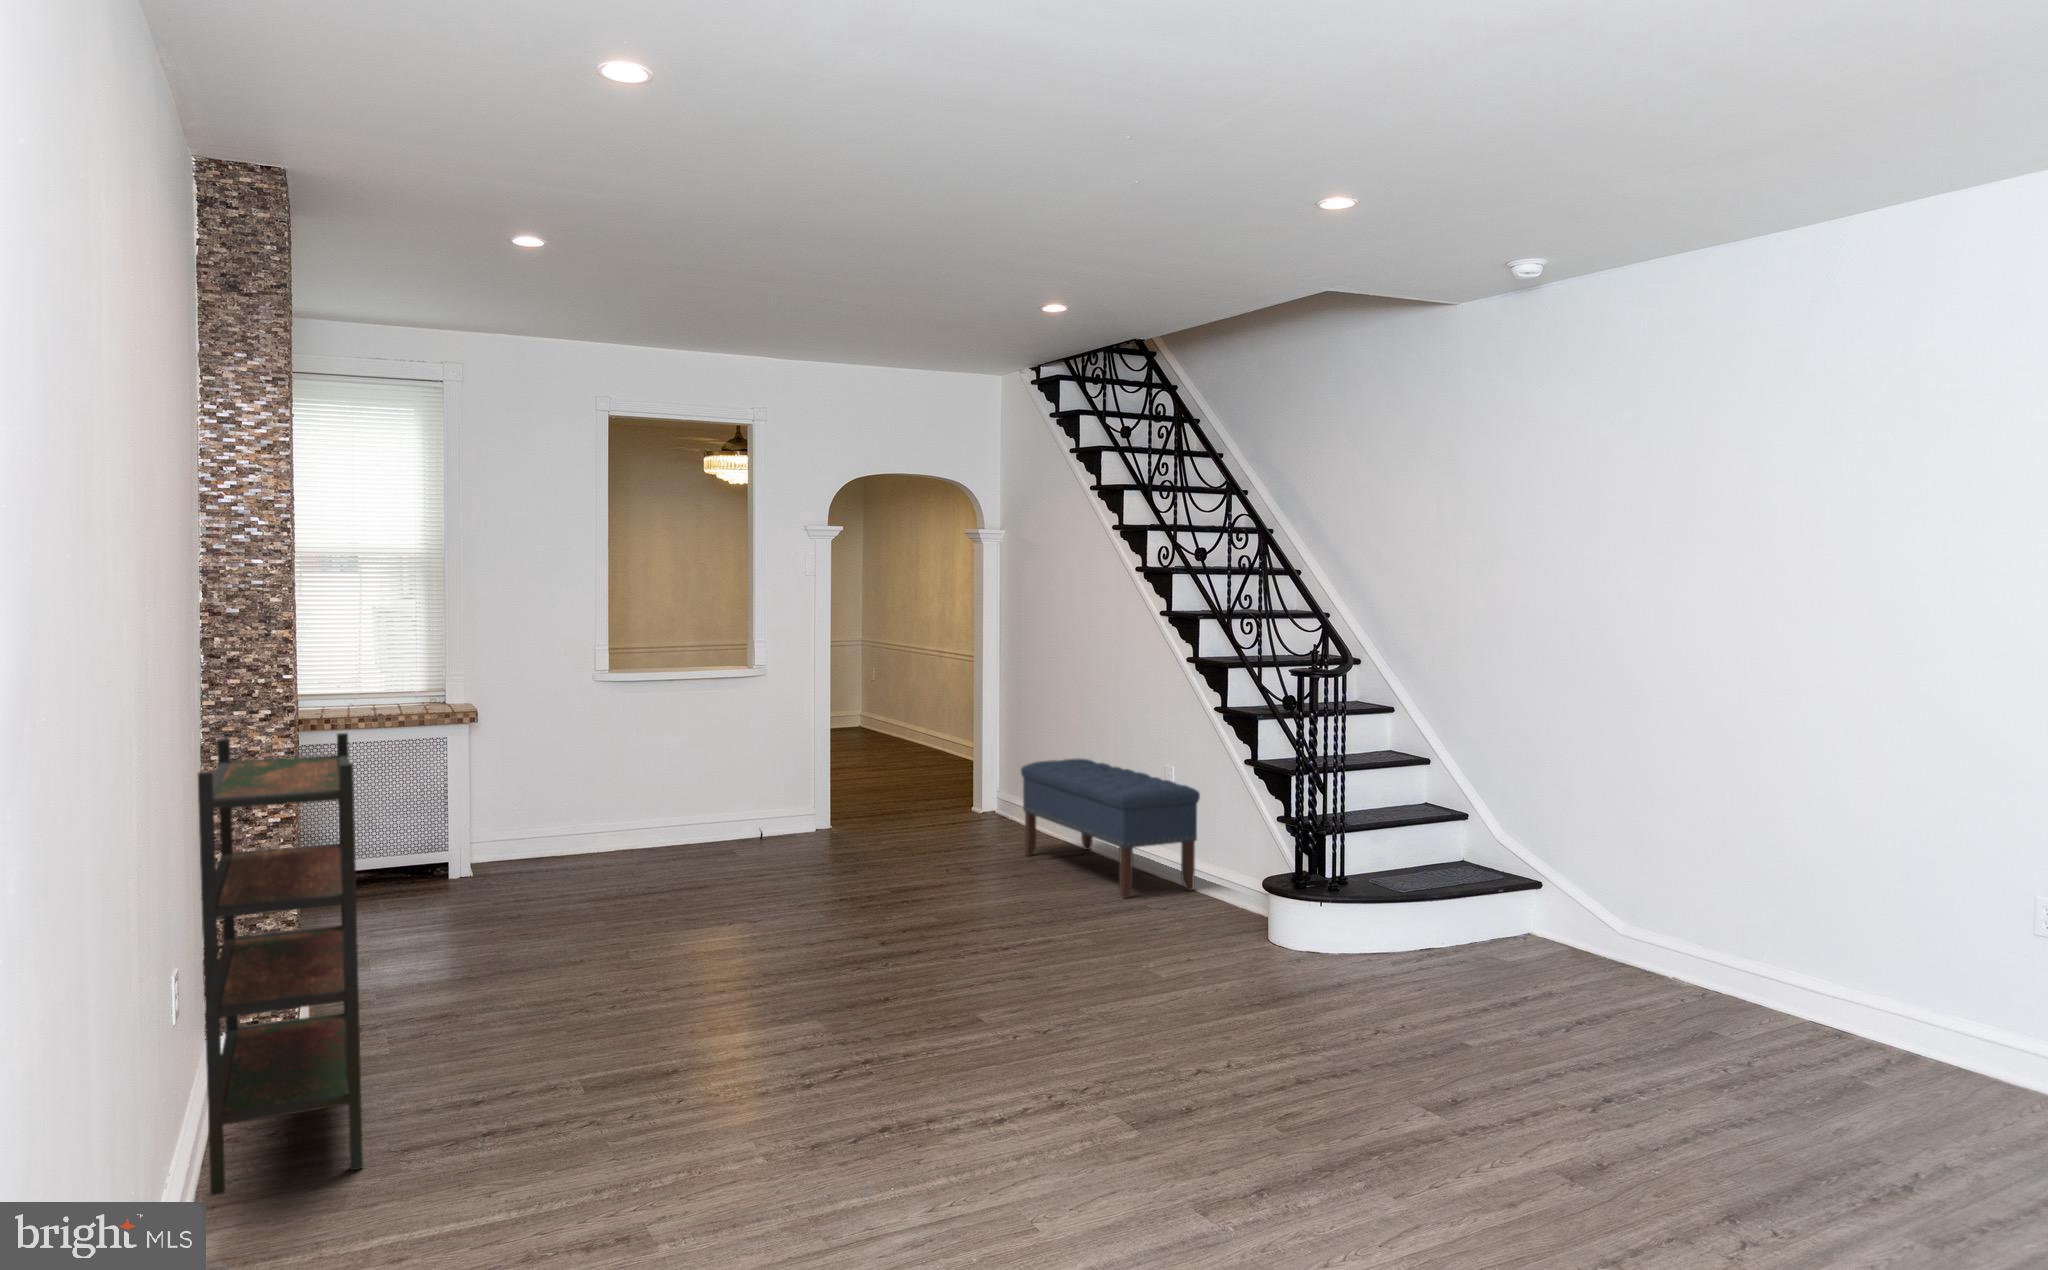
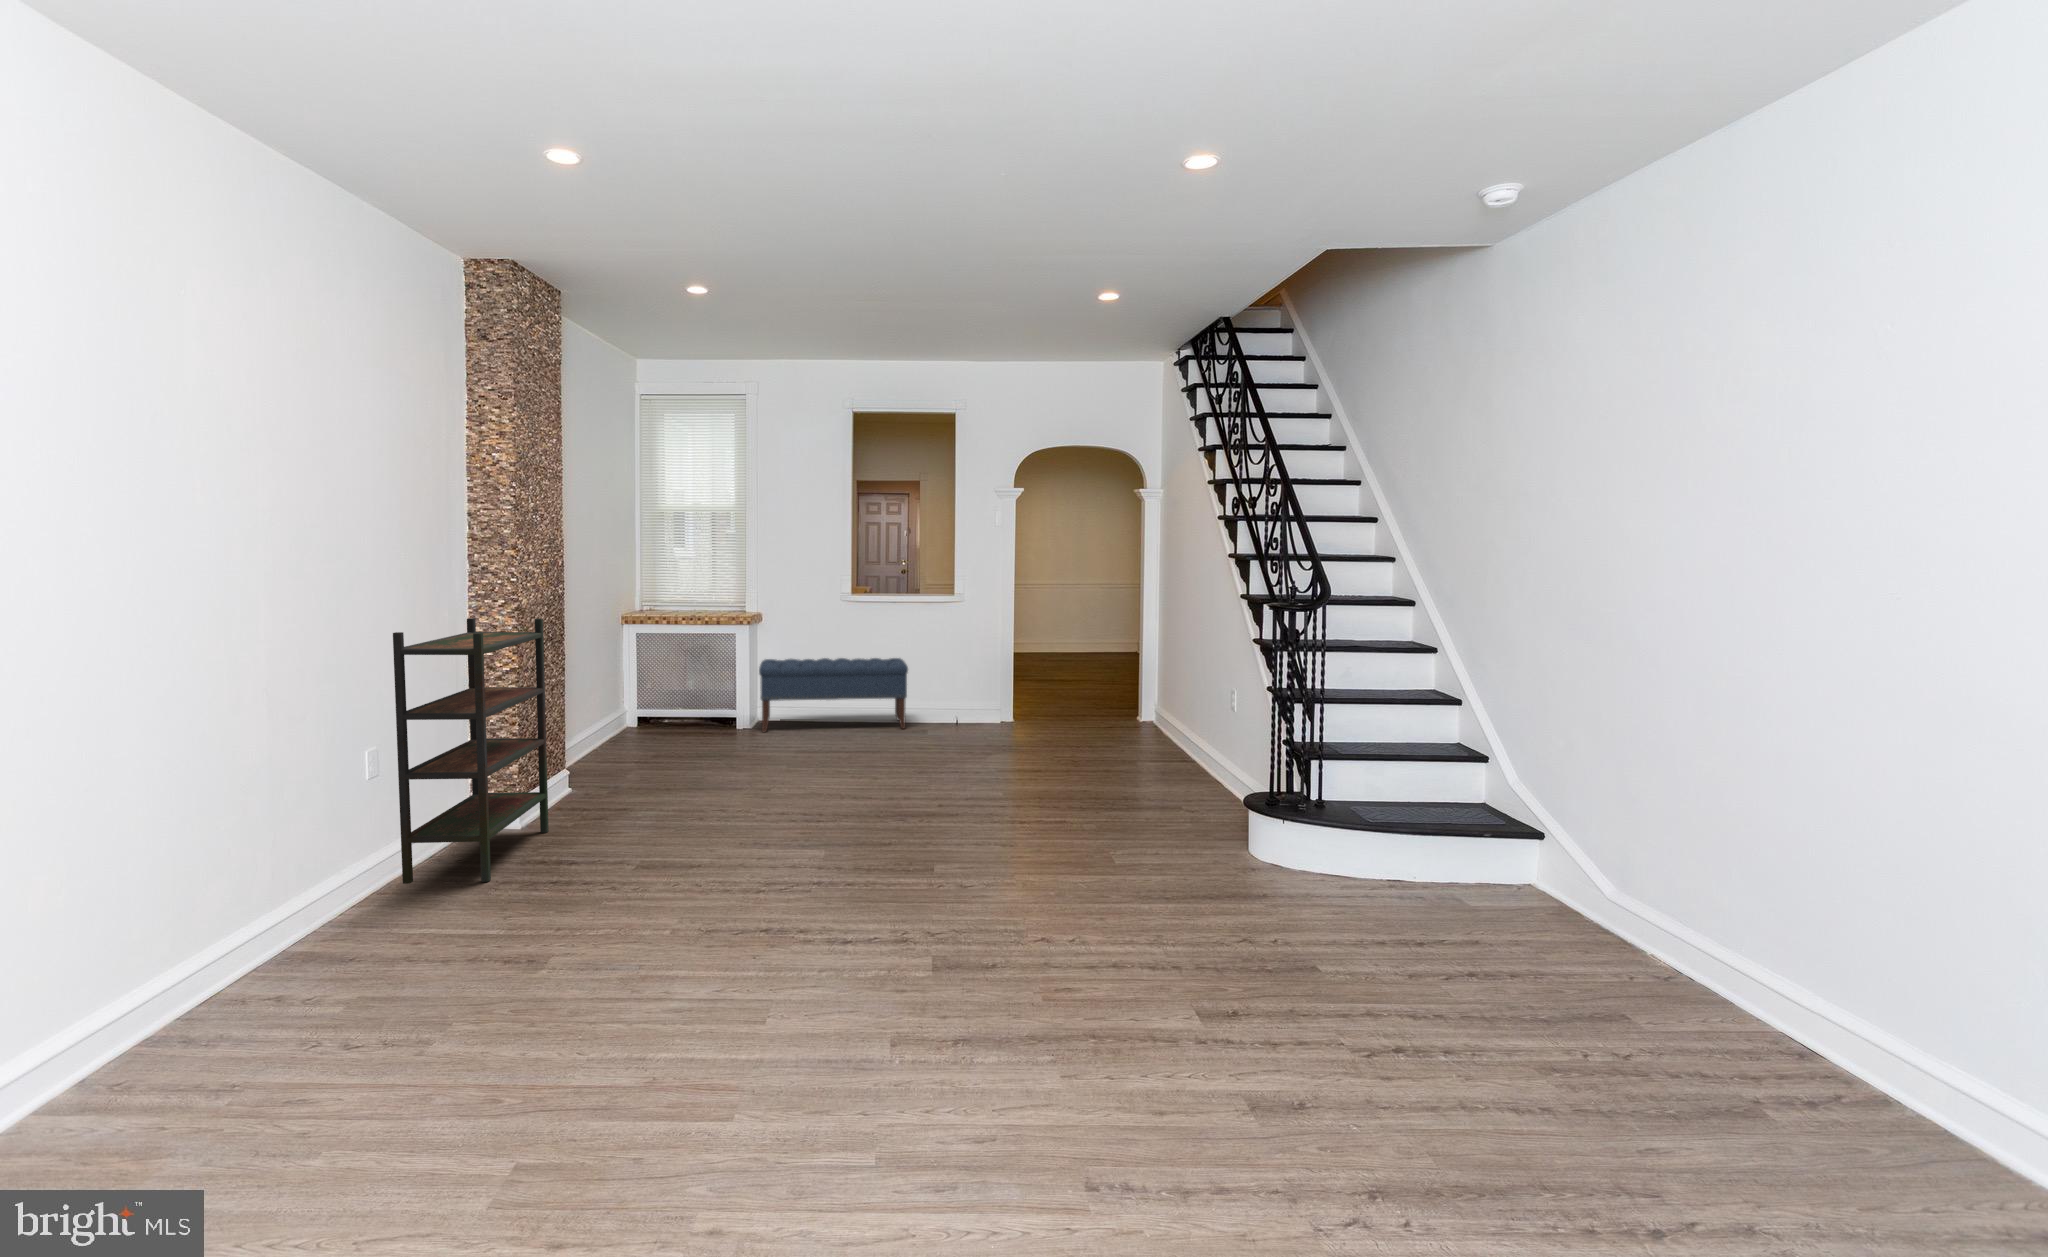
bench: present [1021,759,1200,899] -> present [759,658,908,732]

